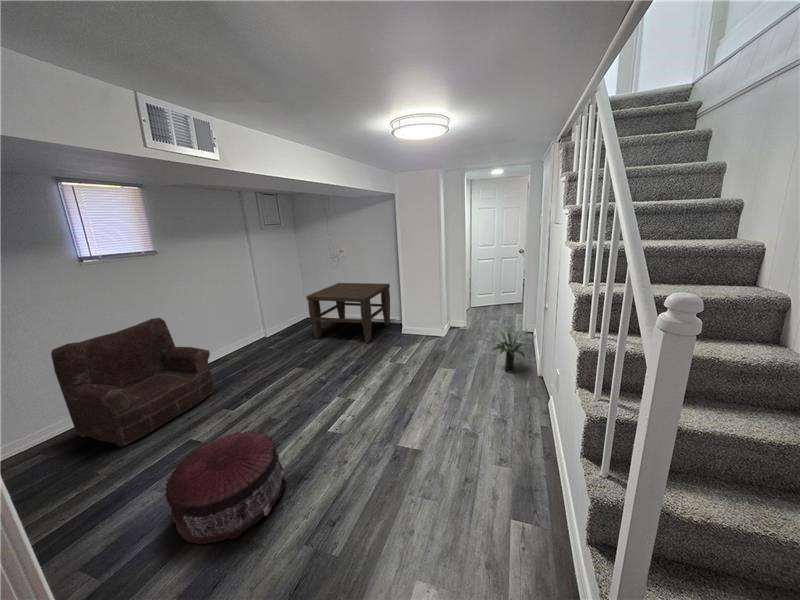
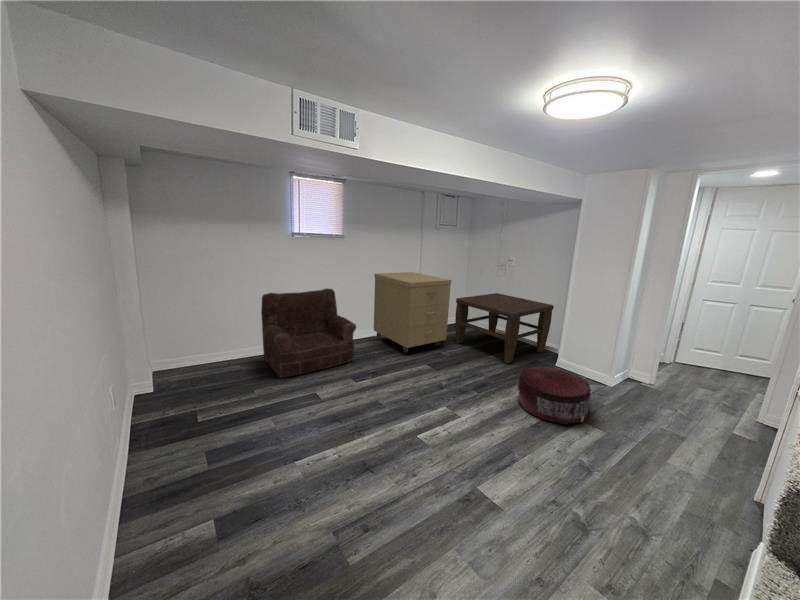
storage cabinet: none [208,278,307,364] -> present [374,272,451,353]
potted plant: present [488,325,536,372] -> none [672,398,772,477]
pouf: present [165,430,287,544] -> present [518,366,591,425]

